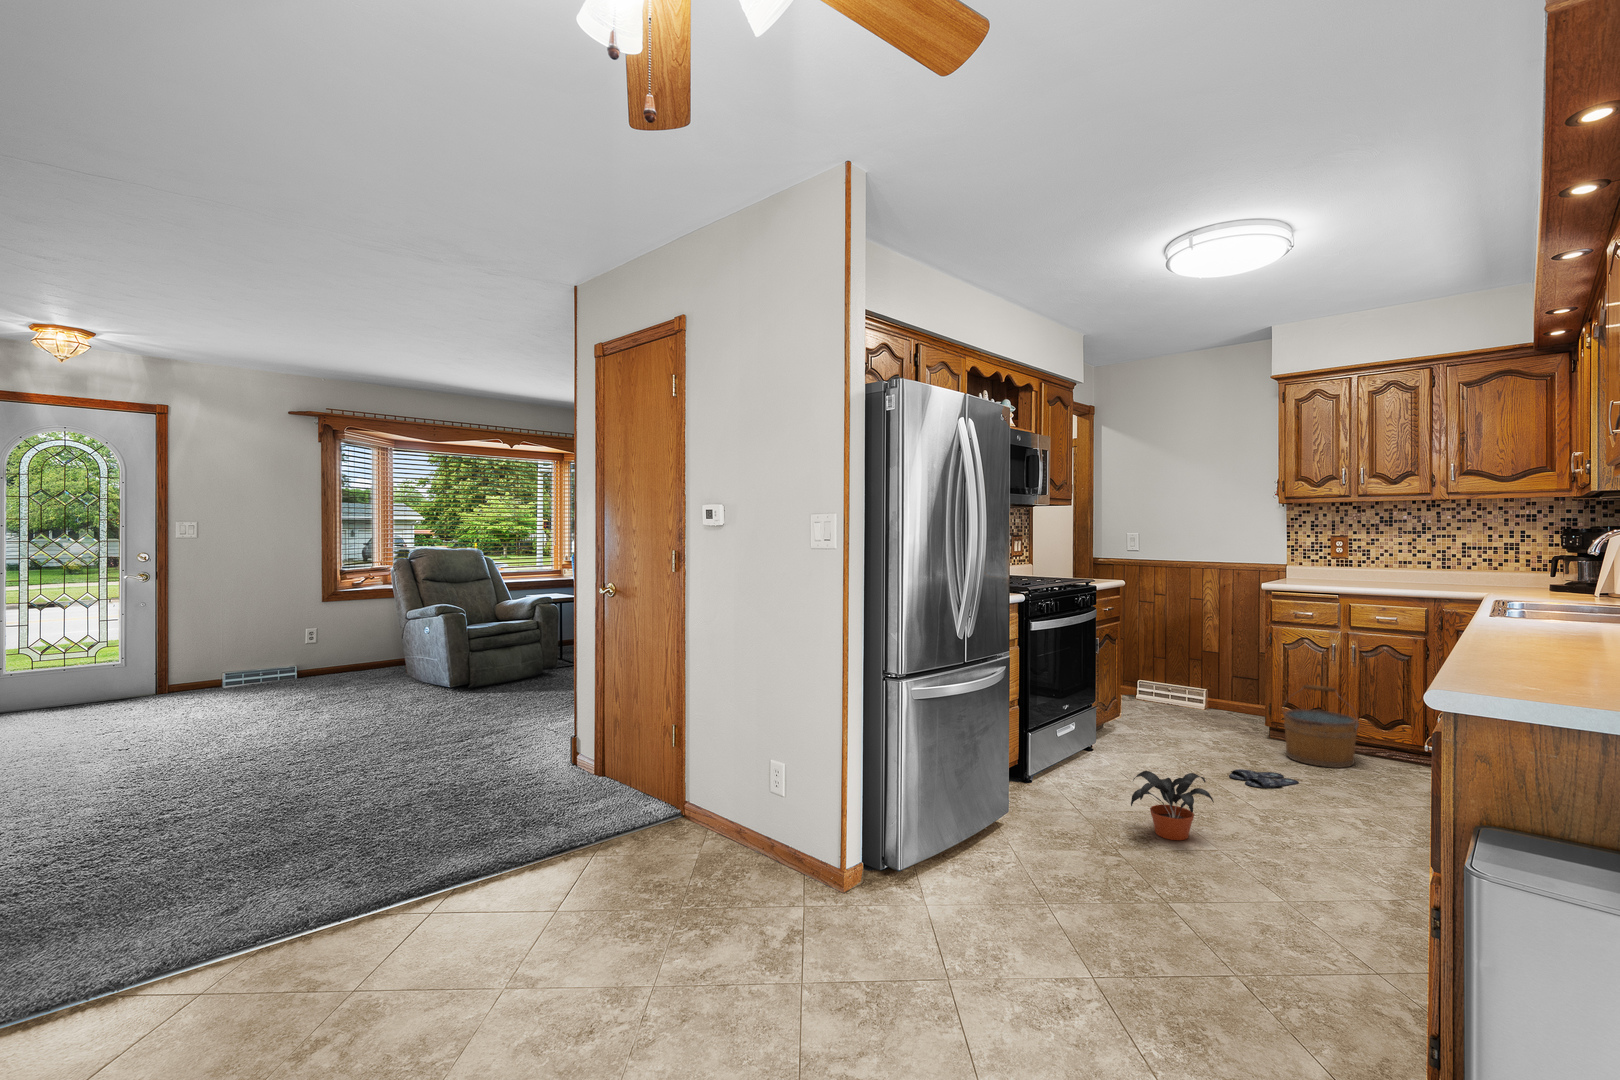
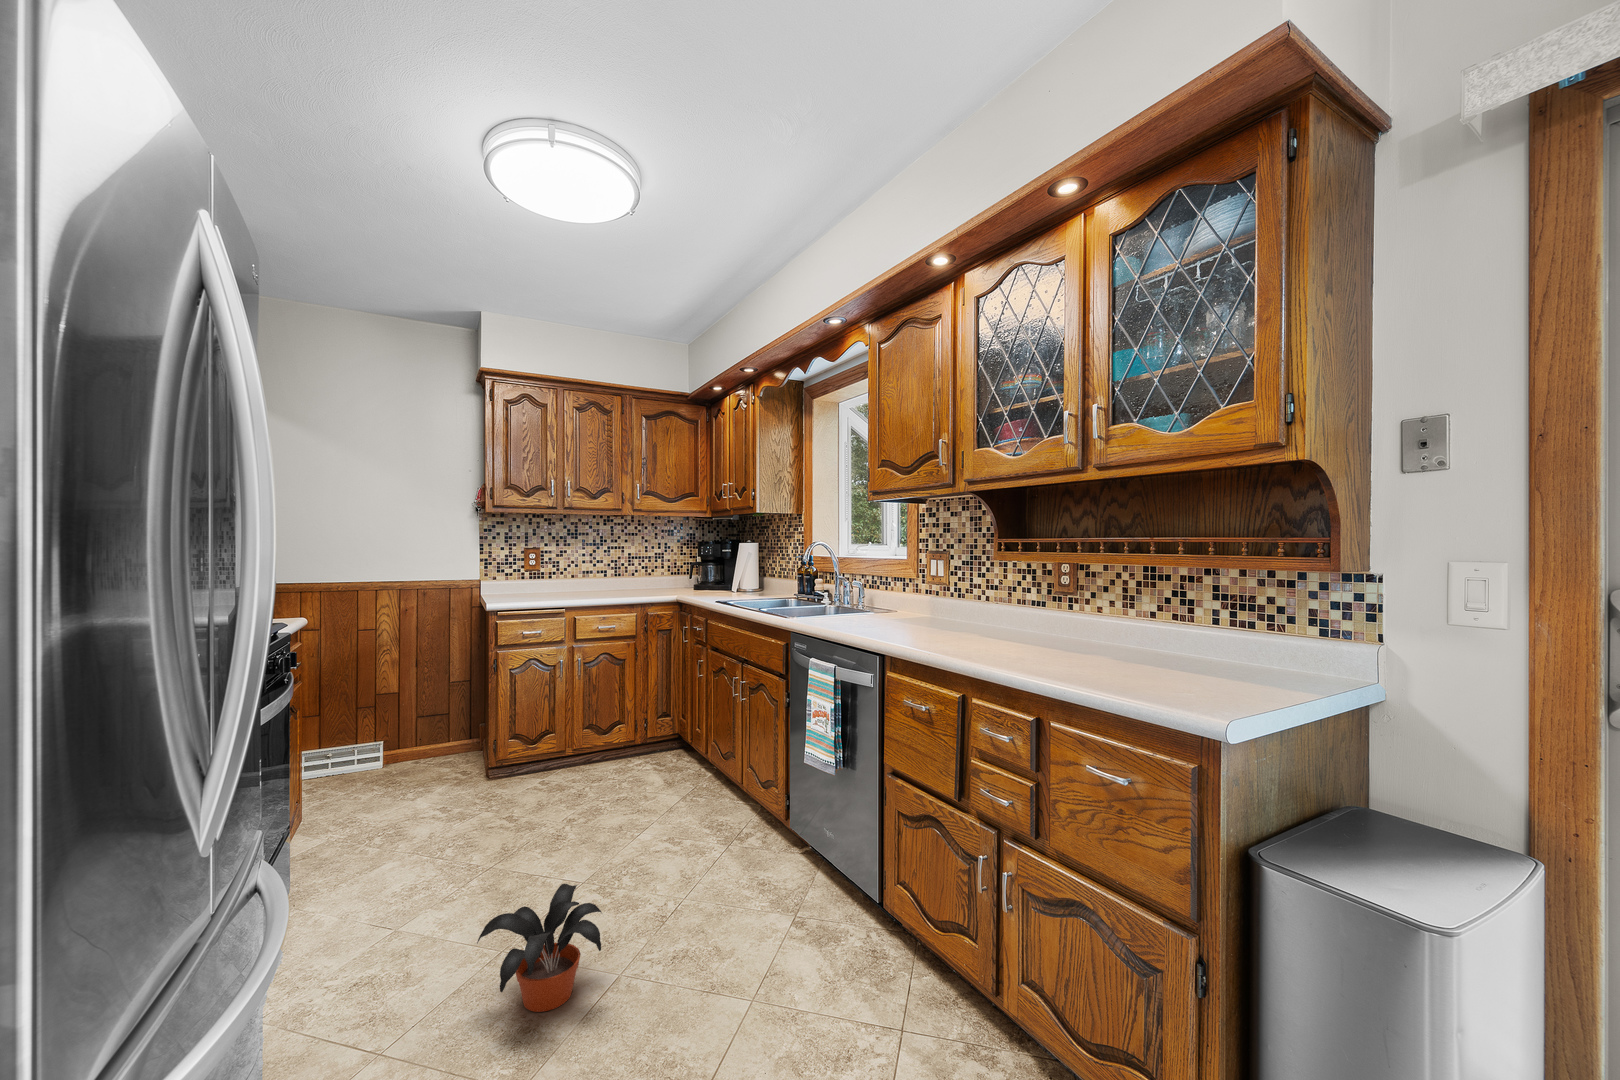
bucket: present [1283,685,1358,768] -> none [525,707,599,799]
slippers: present [1229,769,1299,788] -> none [508,823,580,855]

